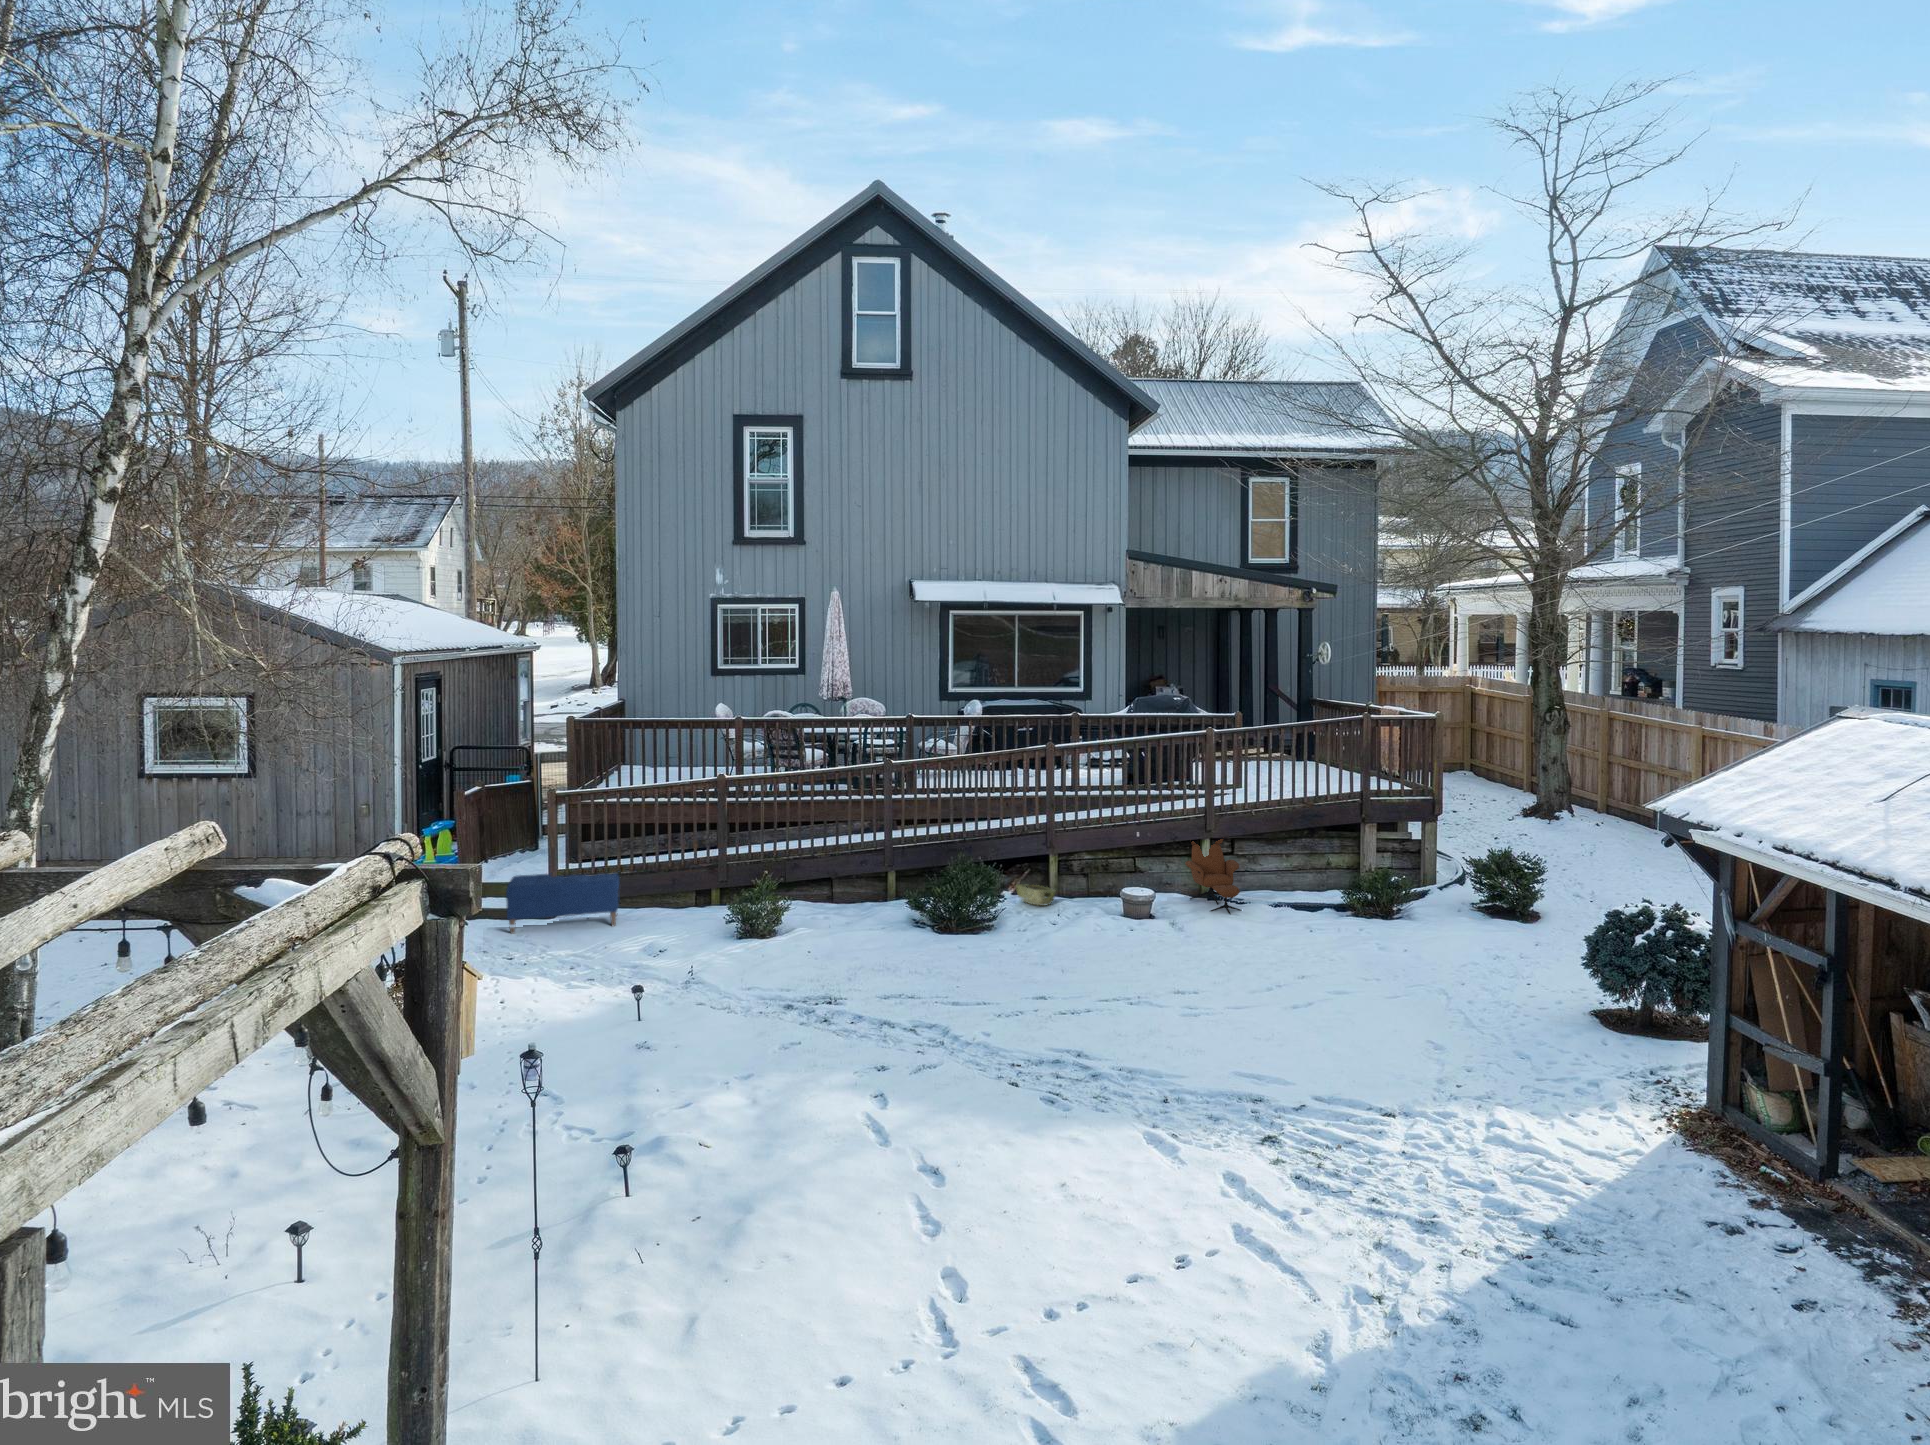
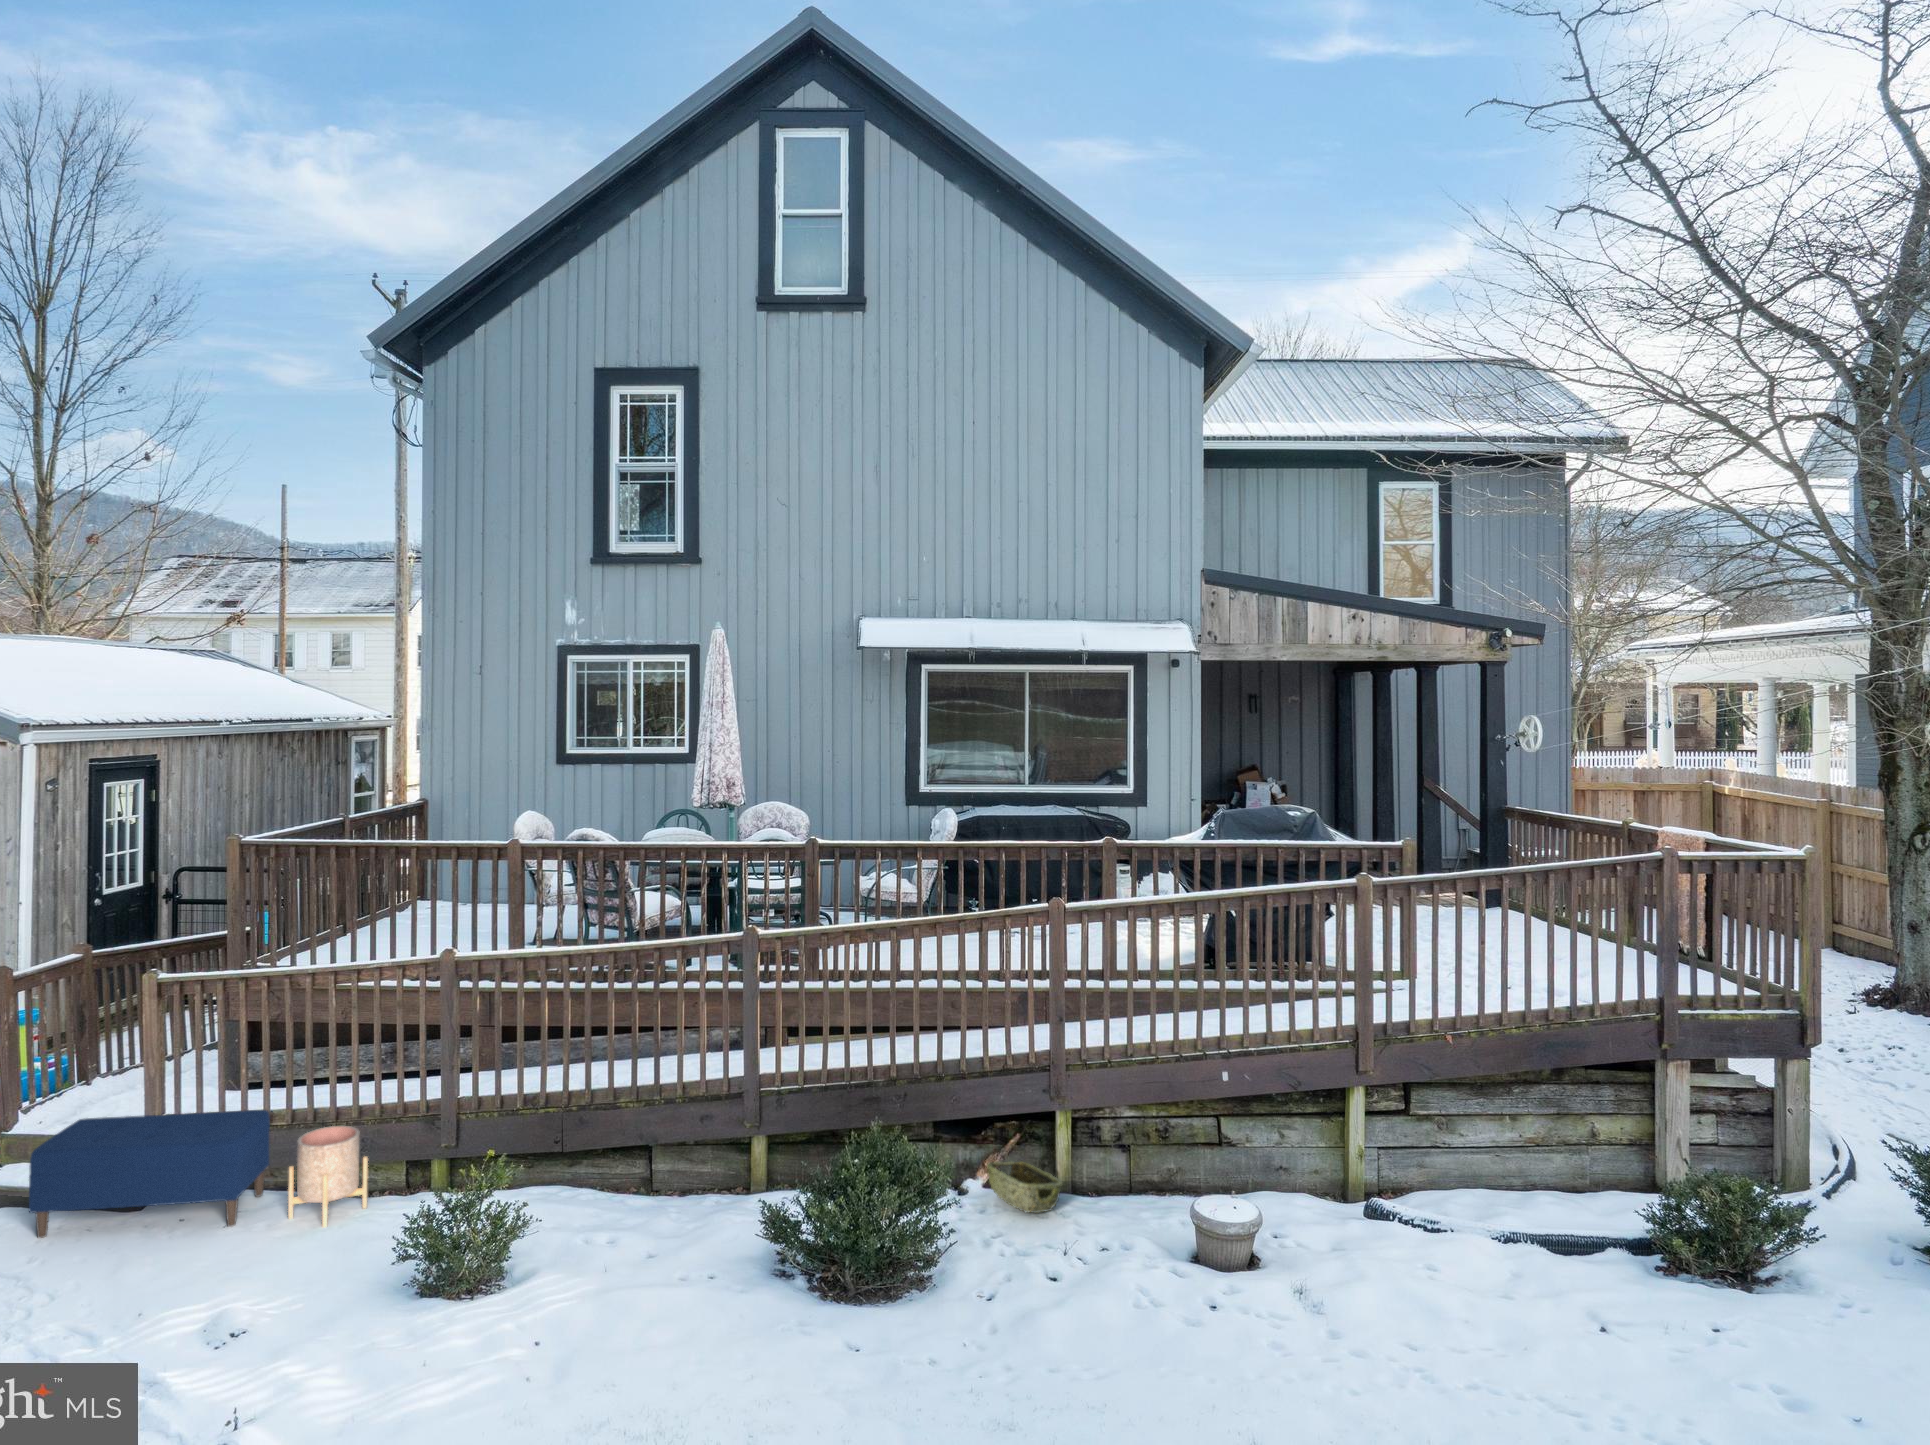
lounge chair: present [1185,839,1240,914] -> none [1317,1071,1441,1269]
planter: none [642,875,682,925] -> present [288,1126,368,1228]

